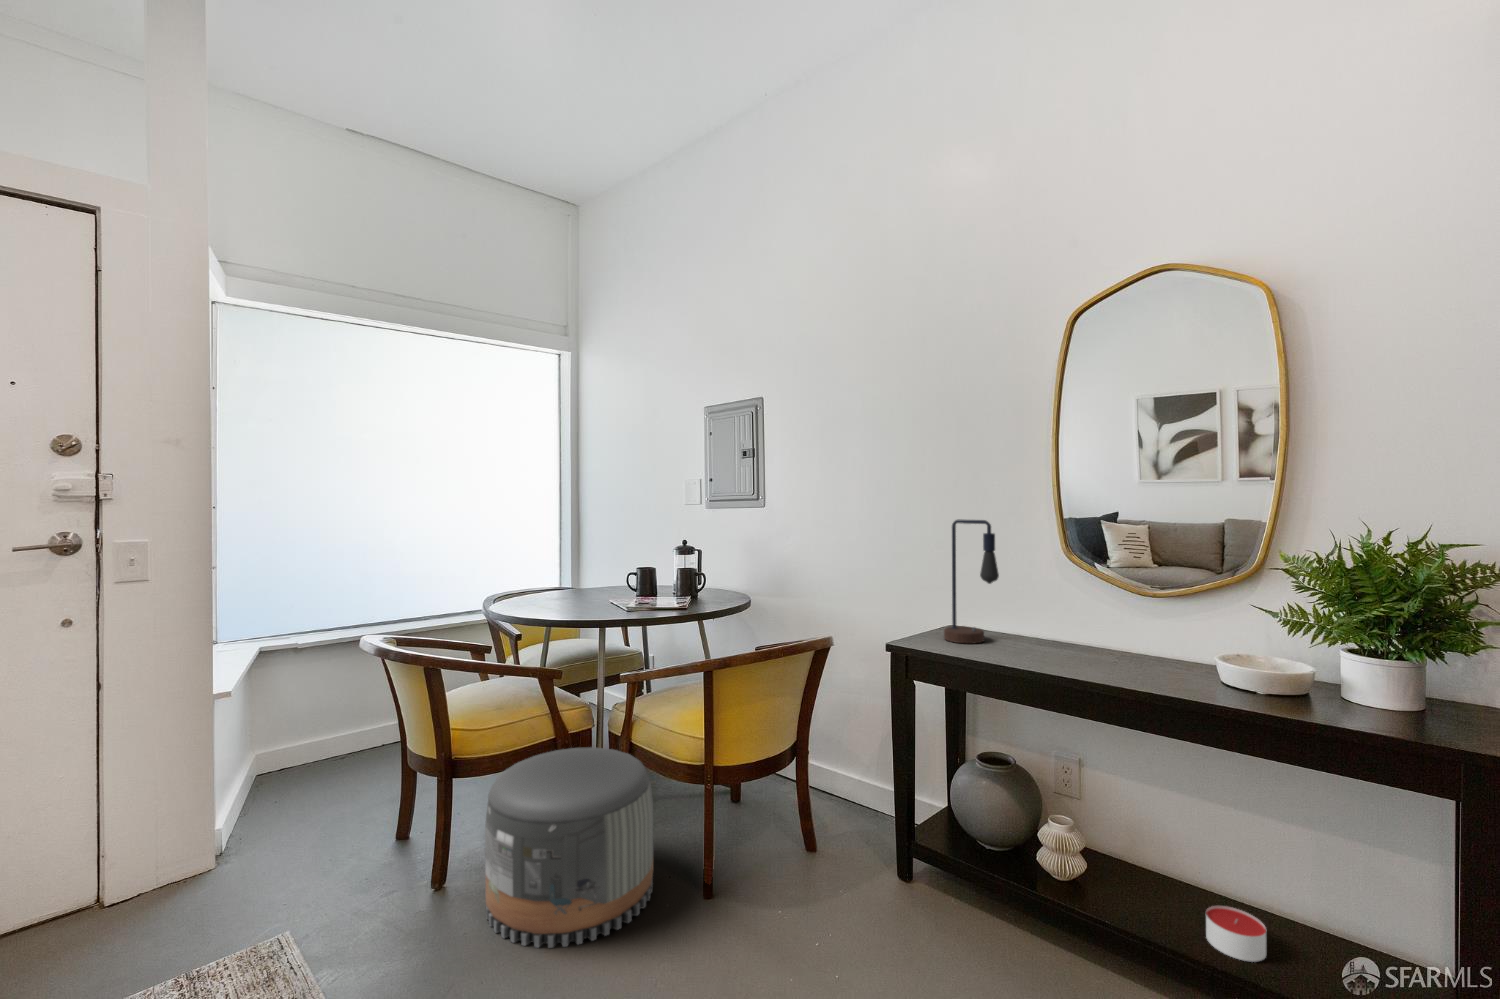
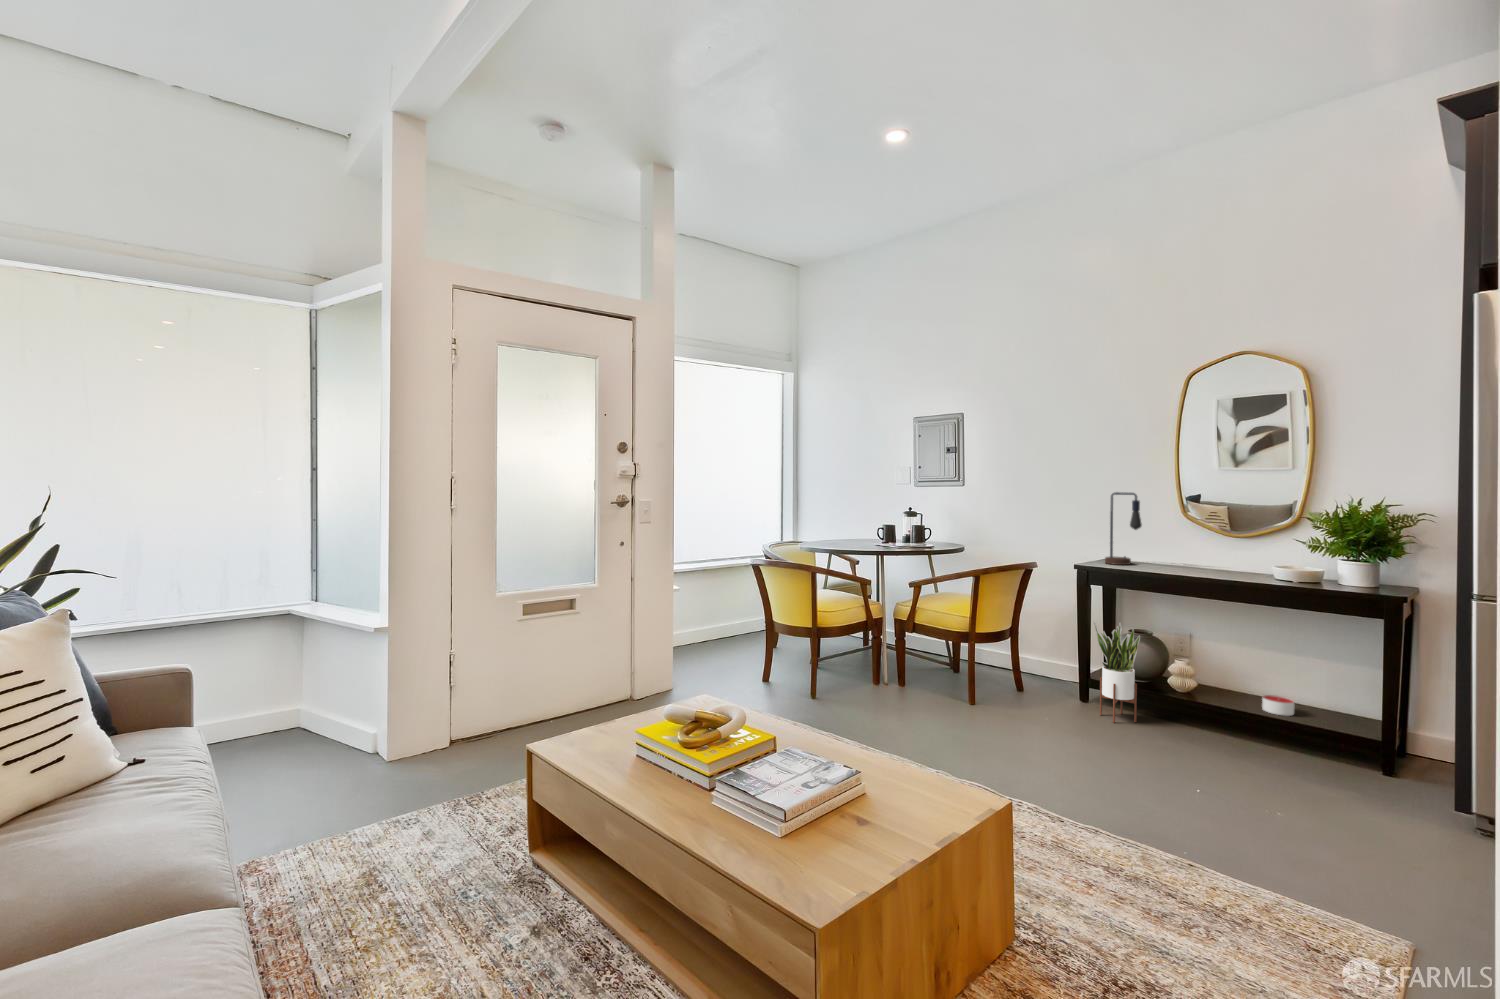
pouf: present [485,747,653,948] -> none [846,625,938,717]
potted plant: none [907,755,988,952] -> present [1093,621,1140,723]

